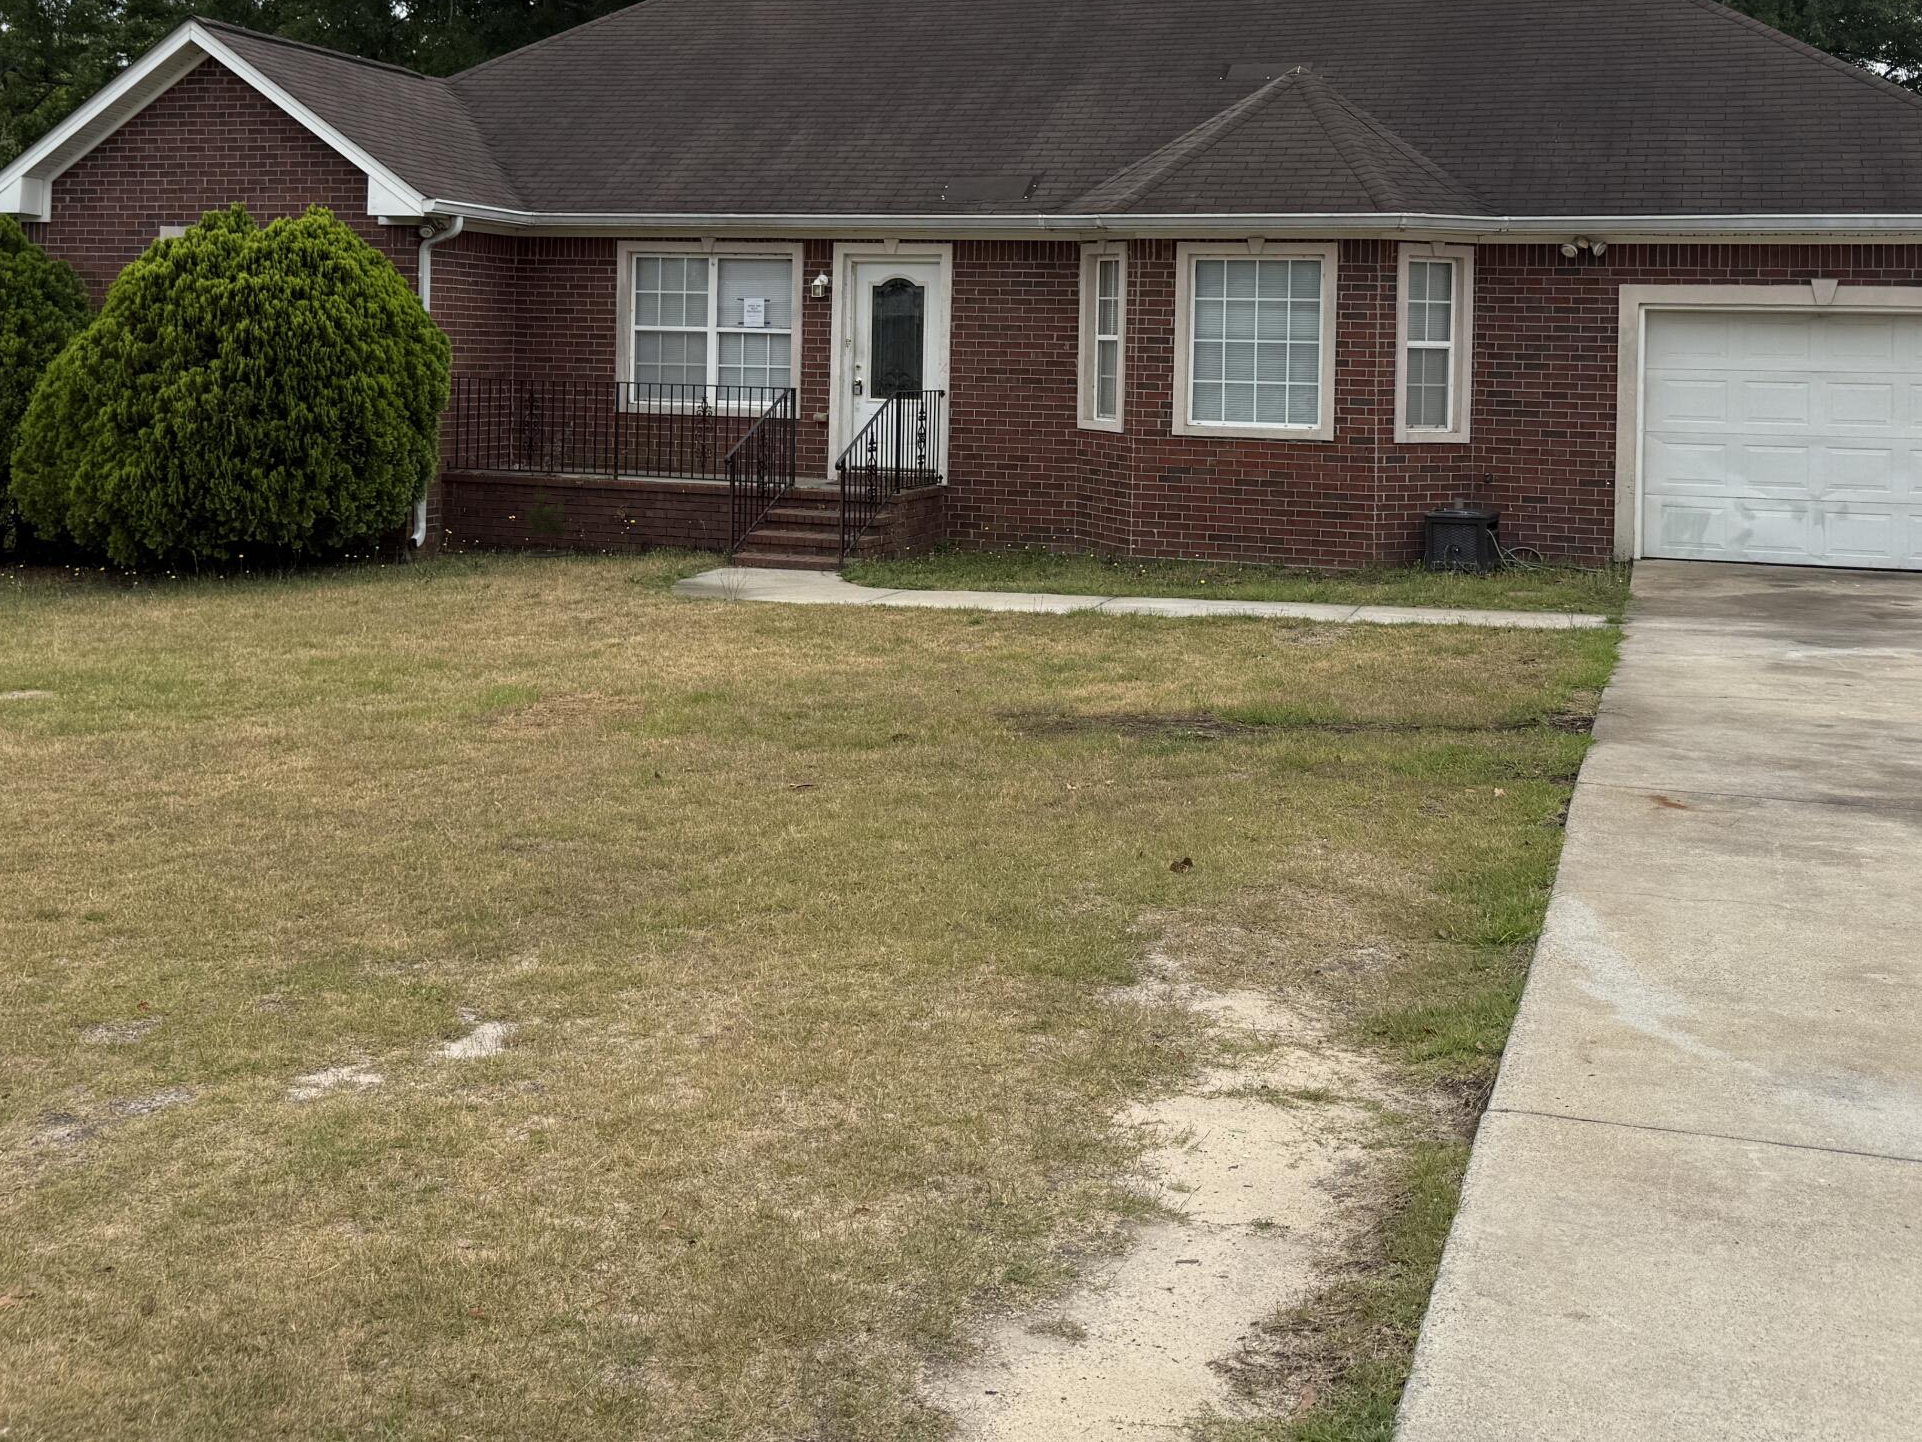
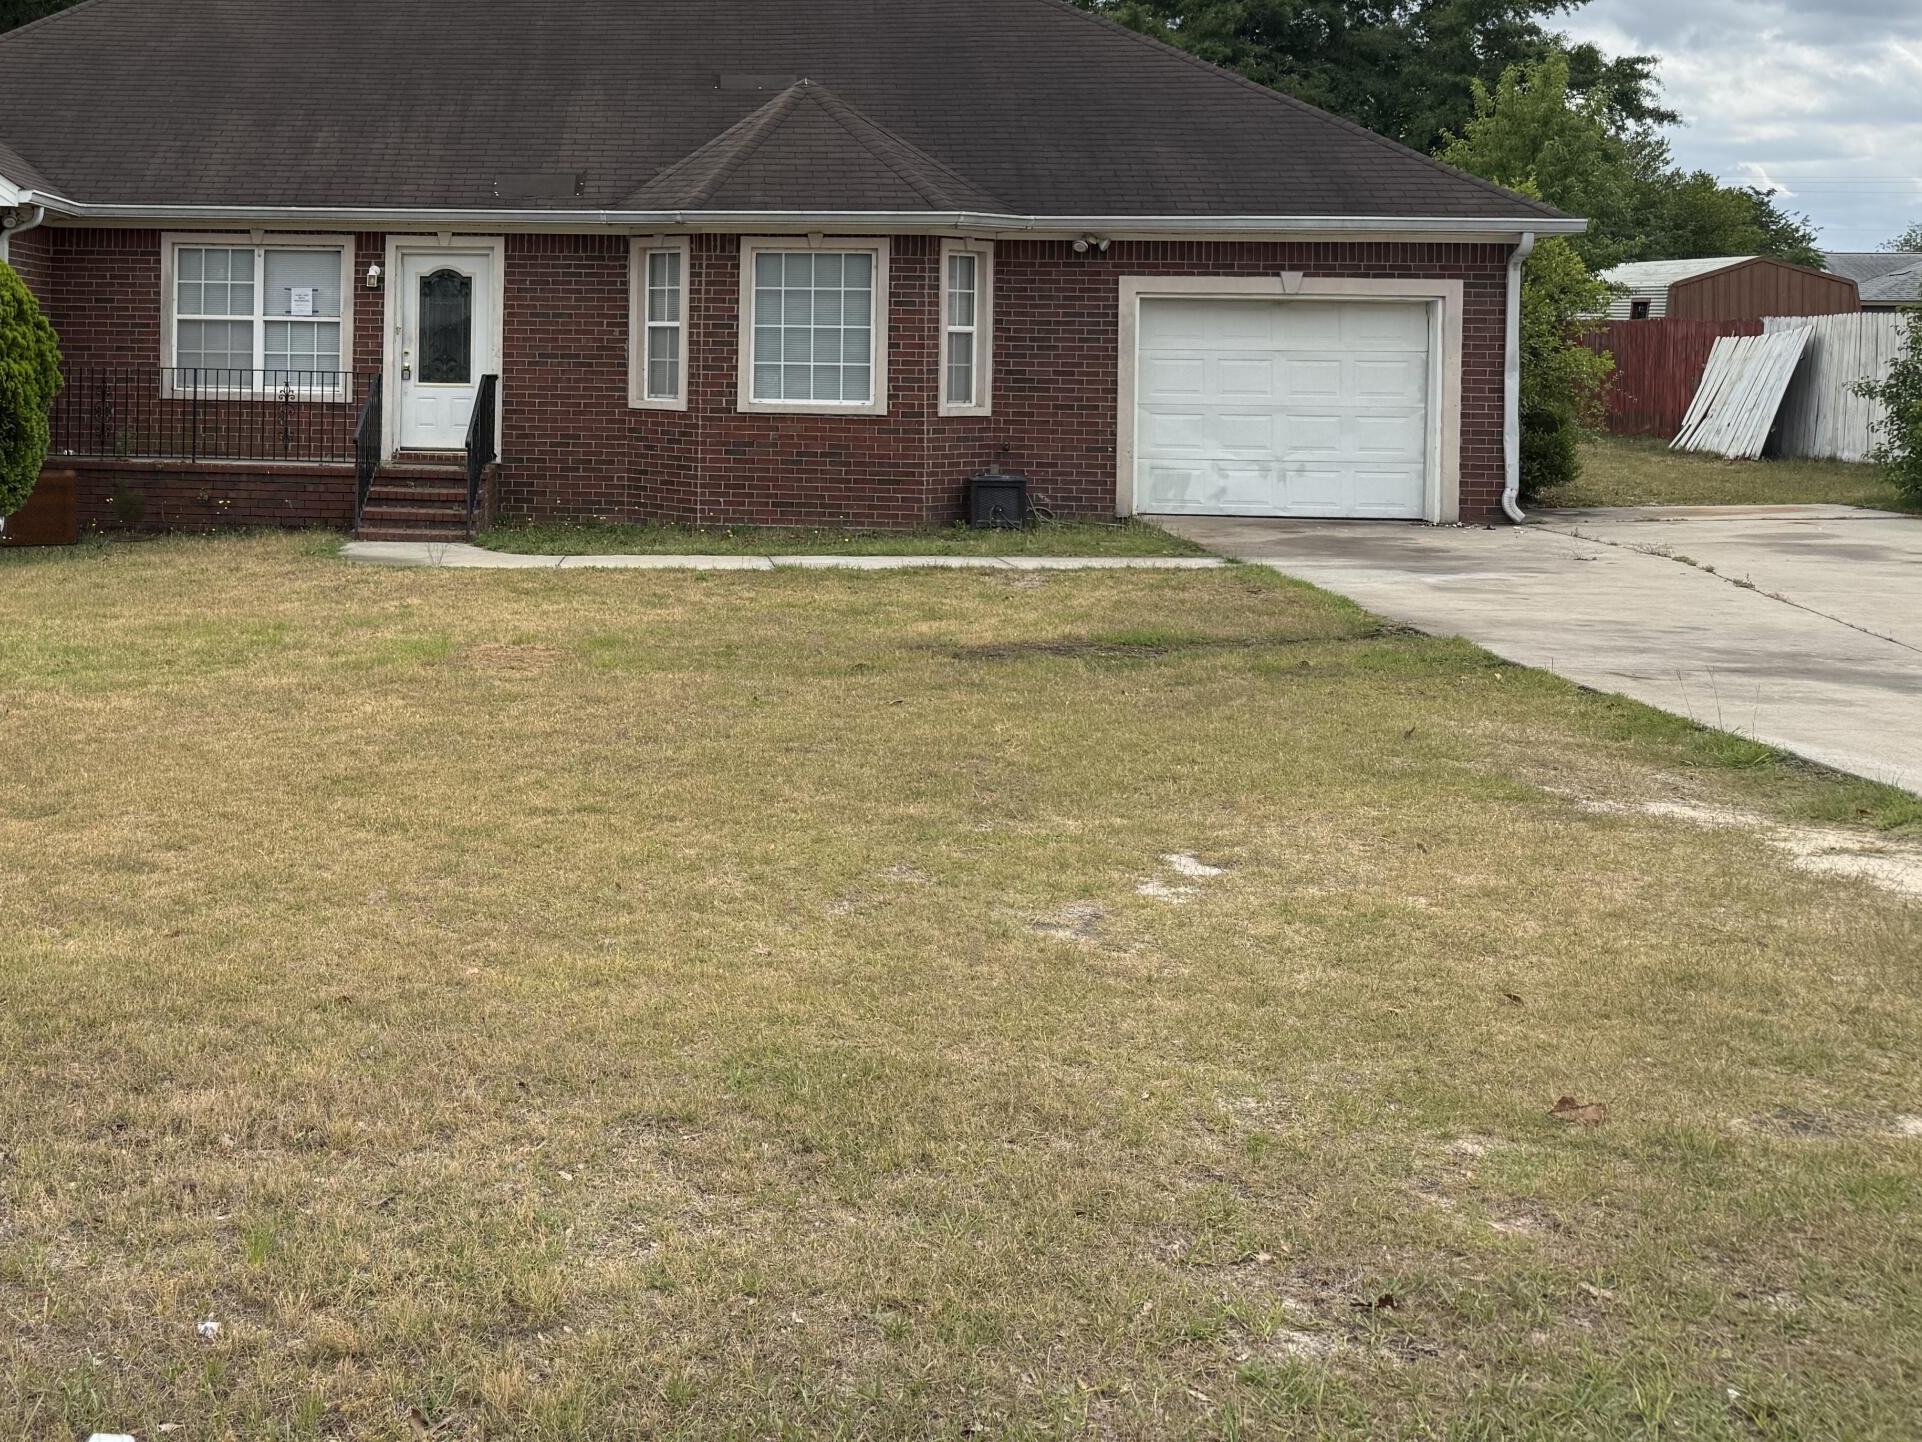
wooden crate: none [414,482,503,558] -> present [6,470,77,546]

